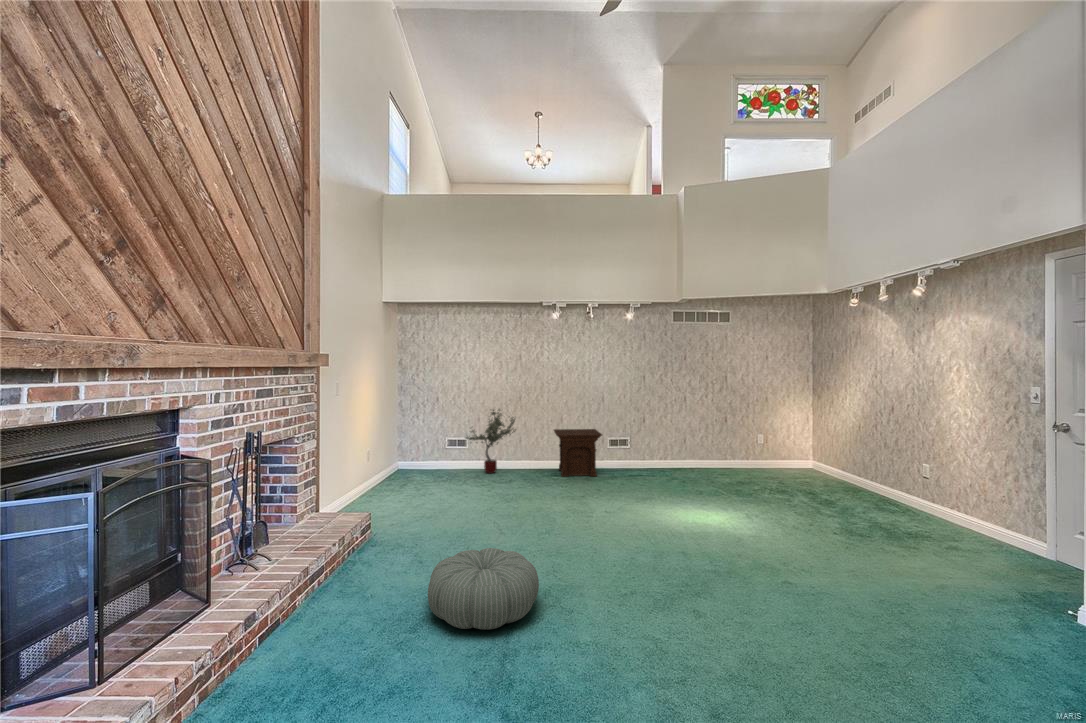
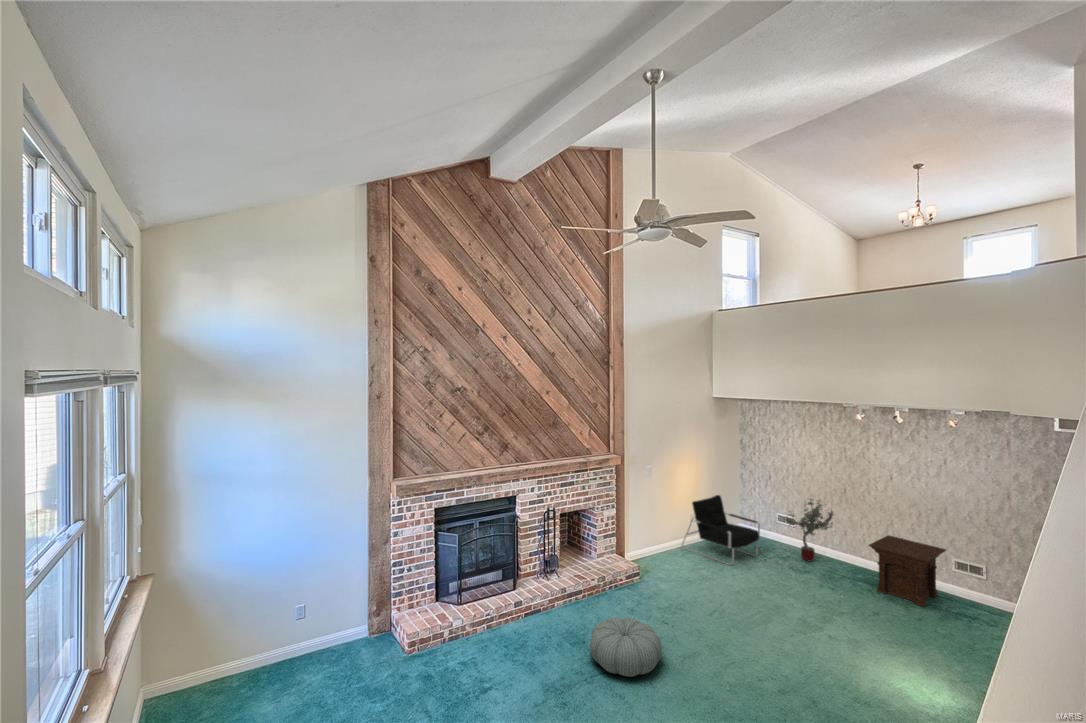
armchair: none [366,422,454,494] -> present [682,495,760,564]

